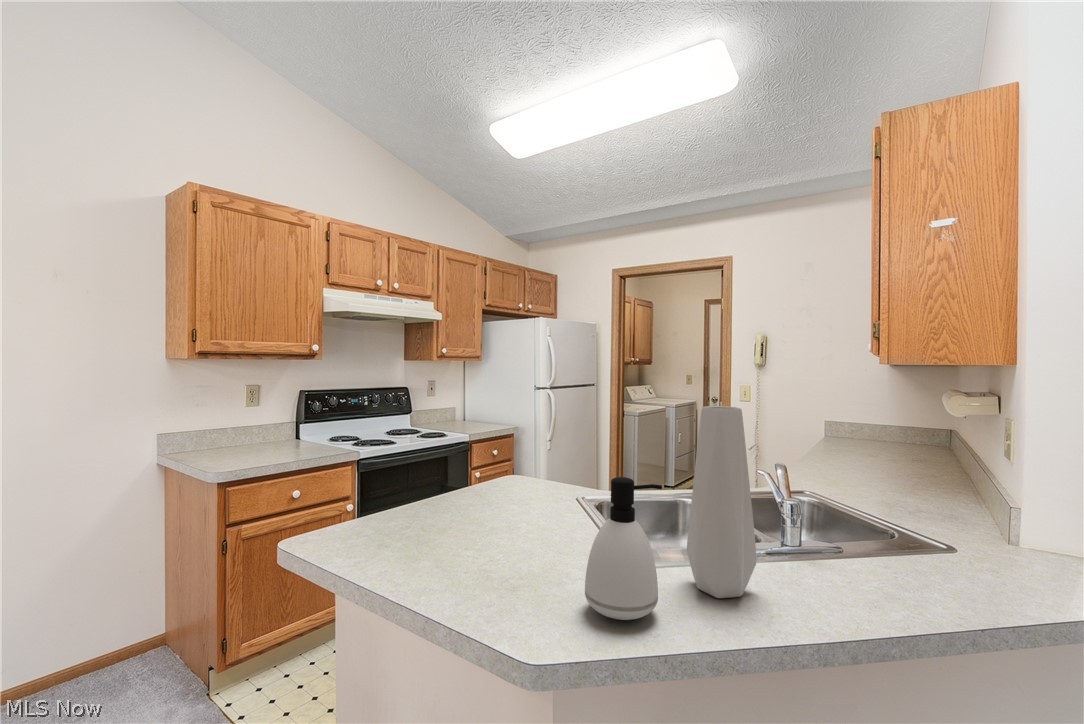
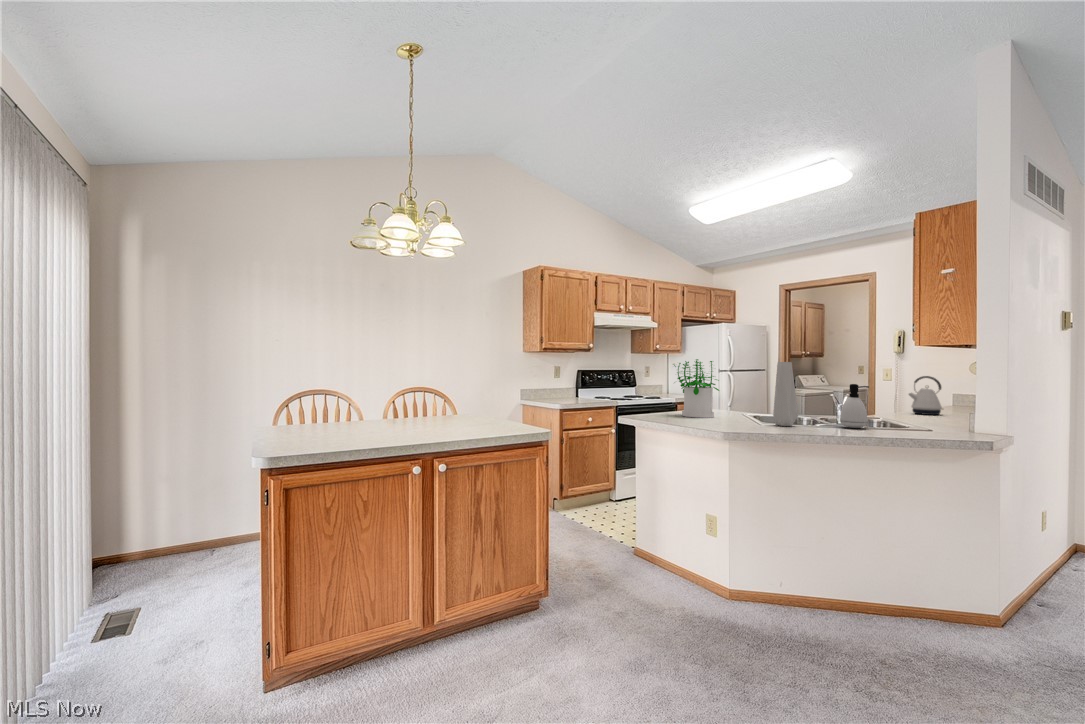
potted plant: none [427,387,541,539] -> present [673,359,719,418]
kettle: none [835,407,884,473] -> present [909,376,943,415]
soap dispenser: present [585,477,662,620] -> present [840,384,869,428]

